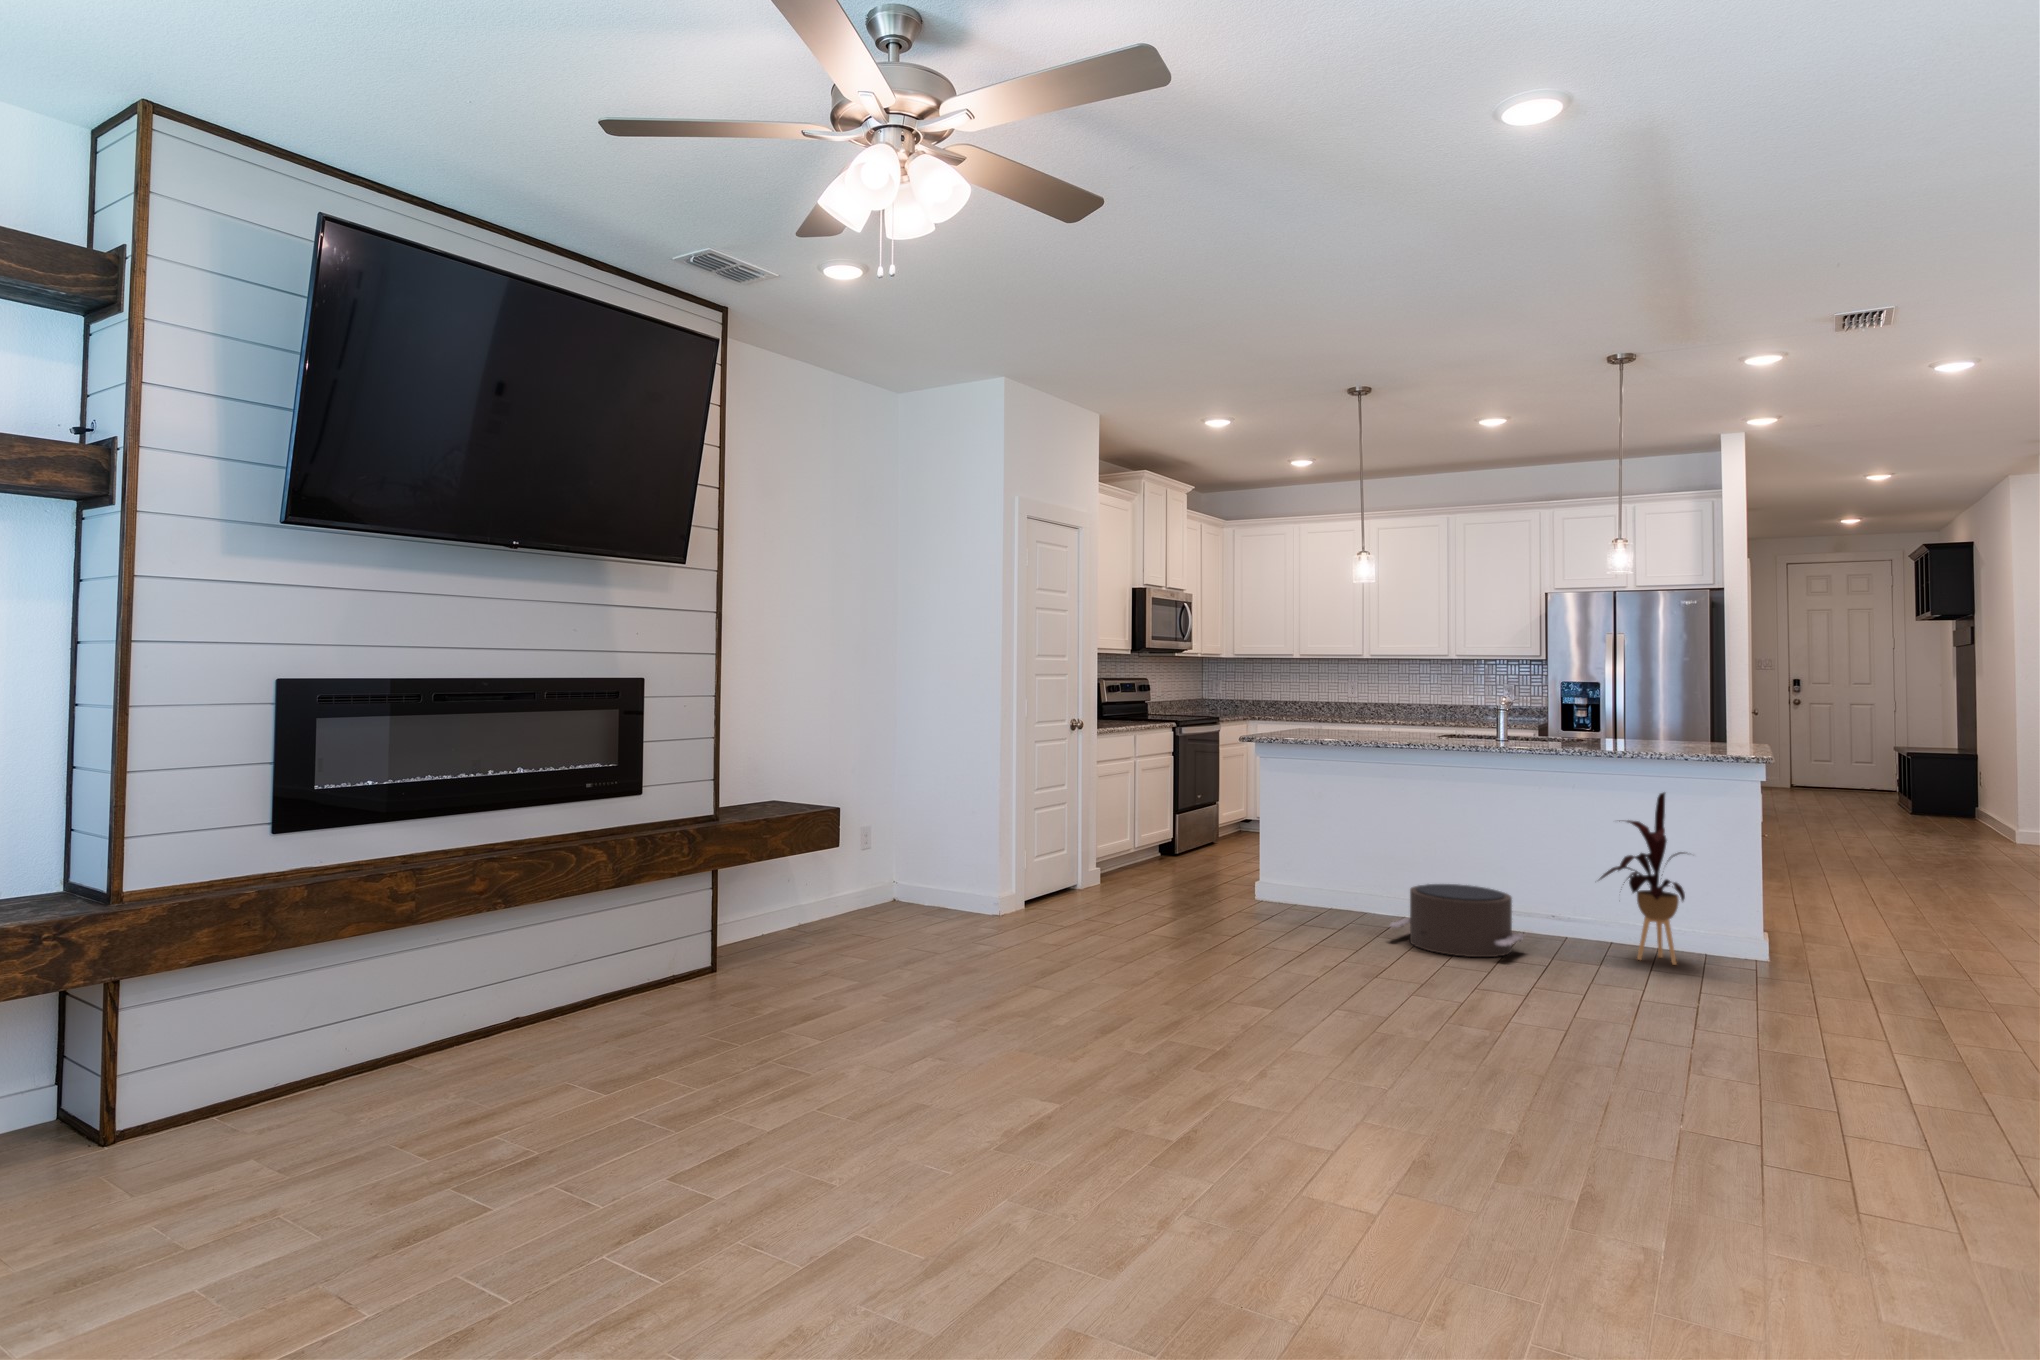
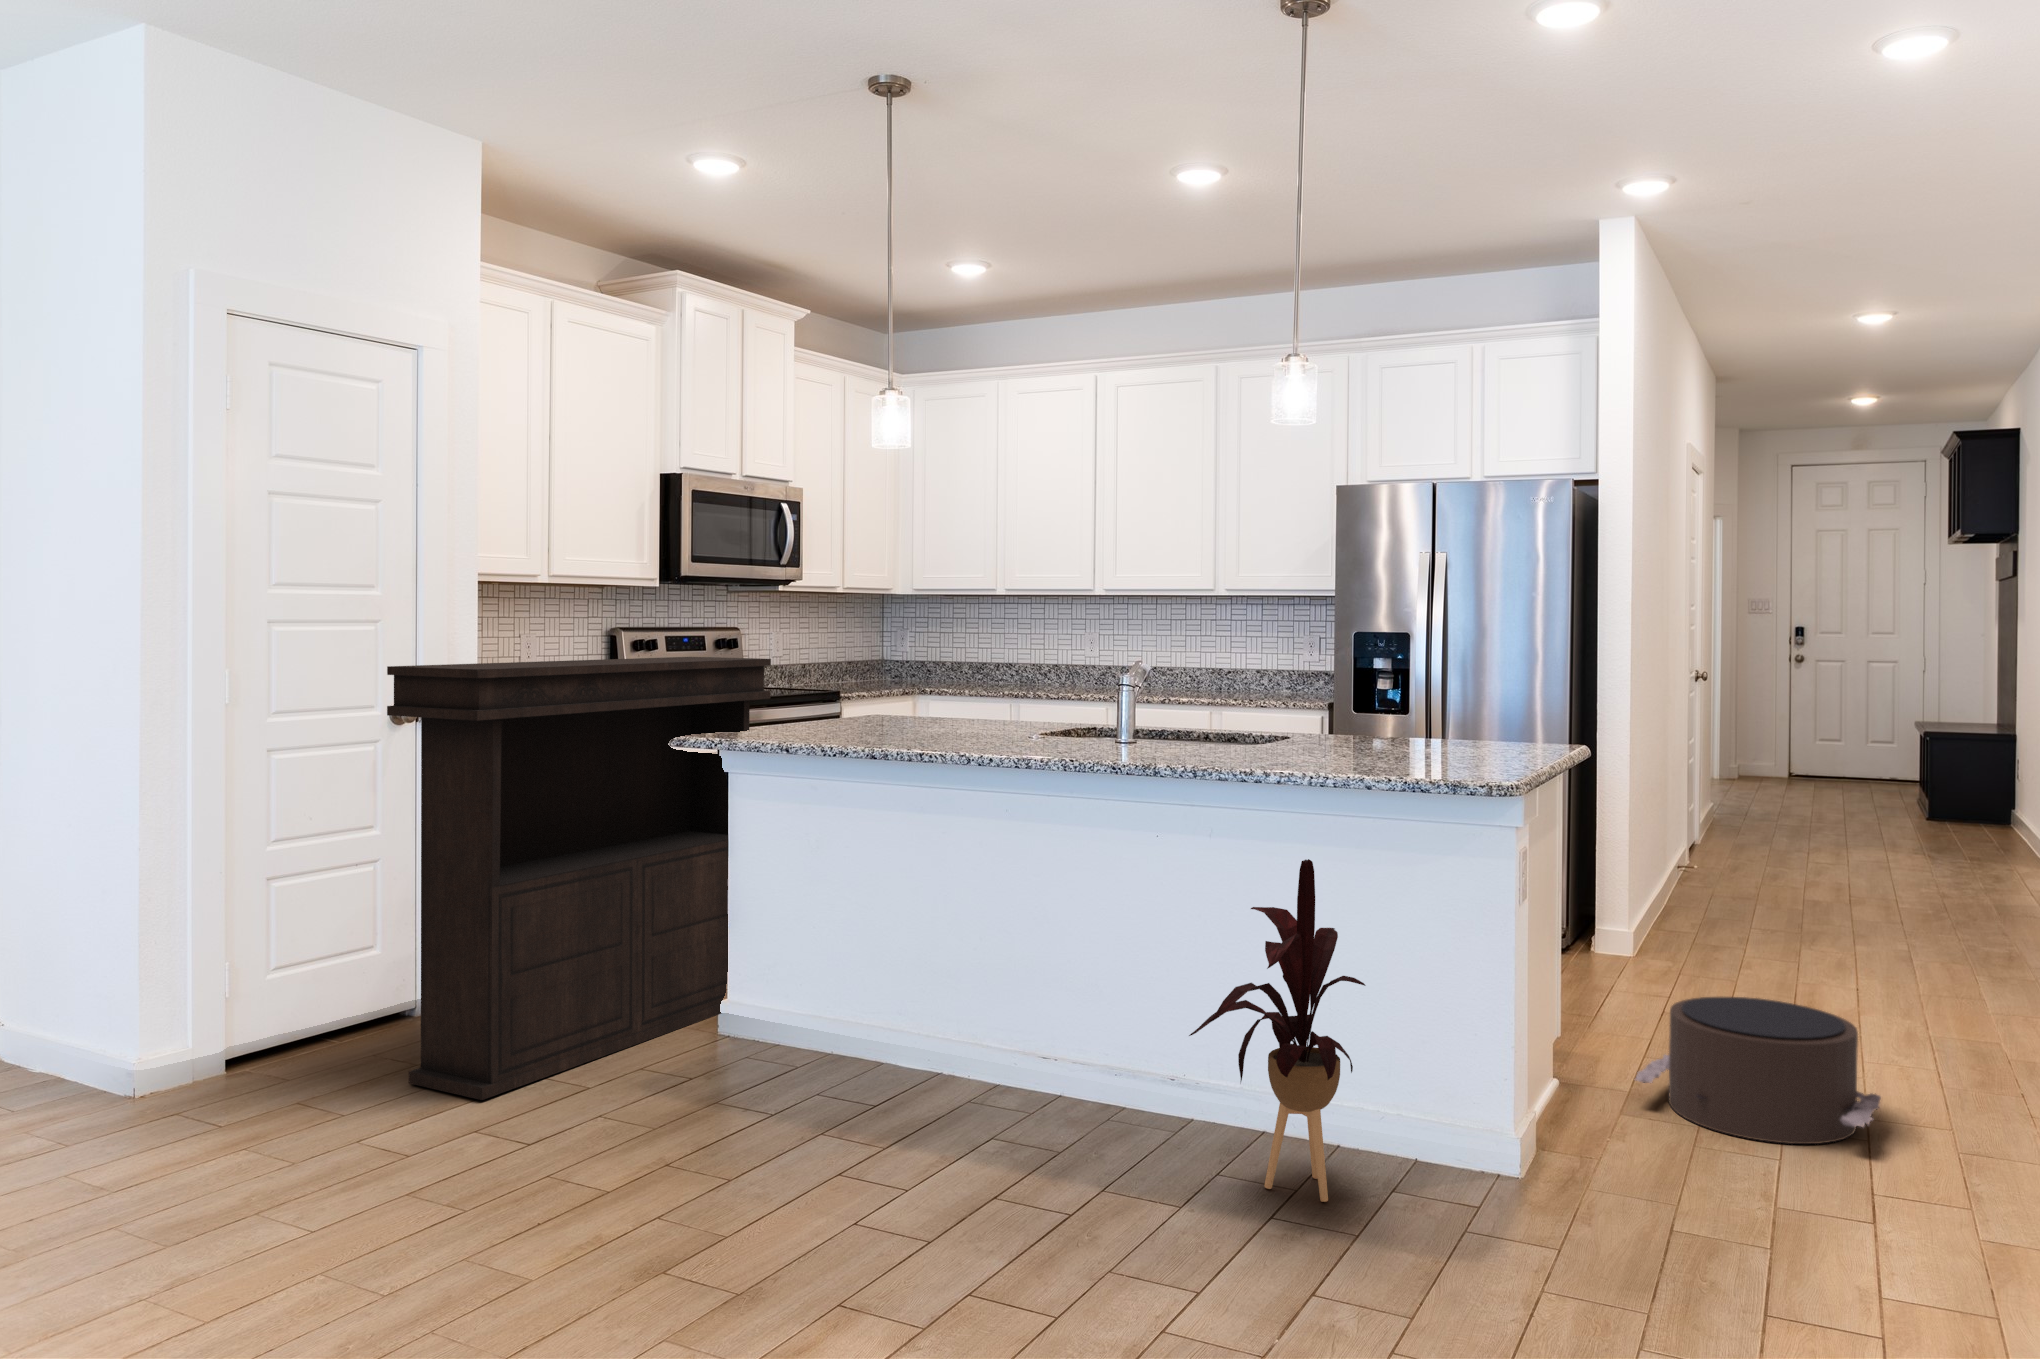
console table: none [1119,694,1258,920] -> present [387,657,771,1100]
pouf: present [1390,884,1524,957] -> present [1635,997,1881,1144]

